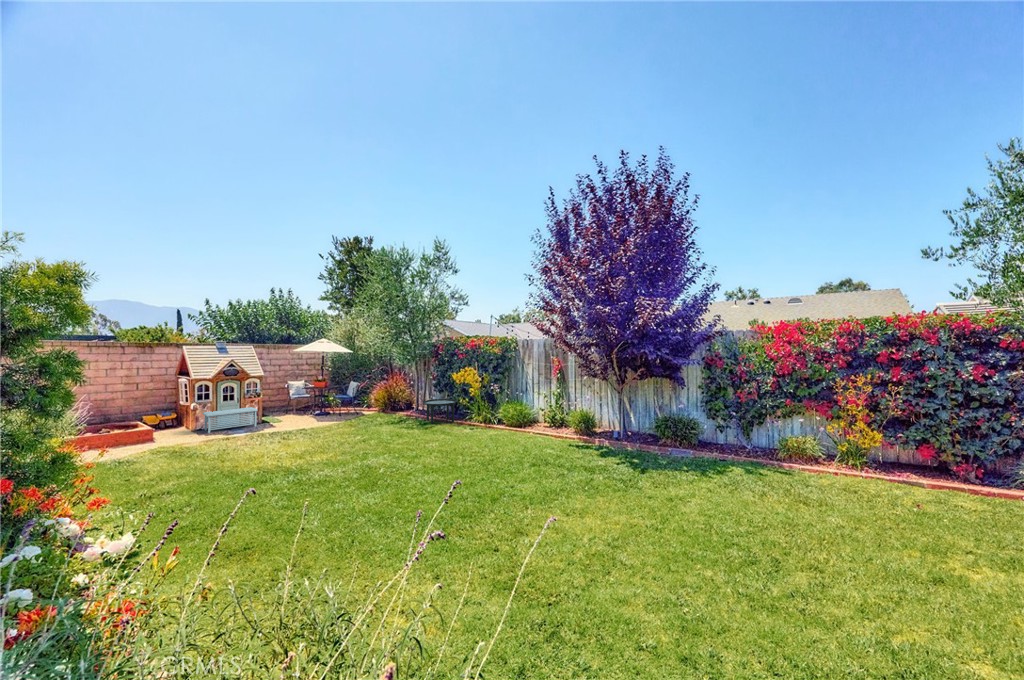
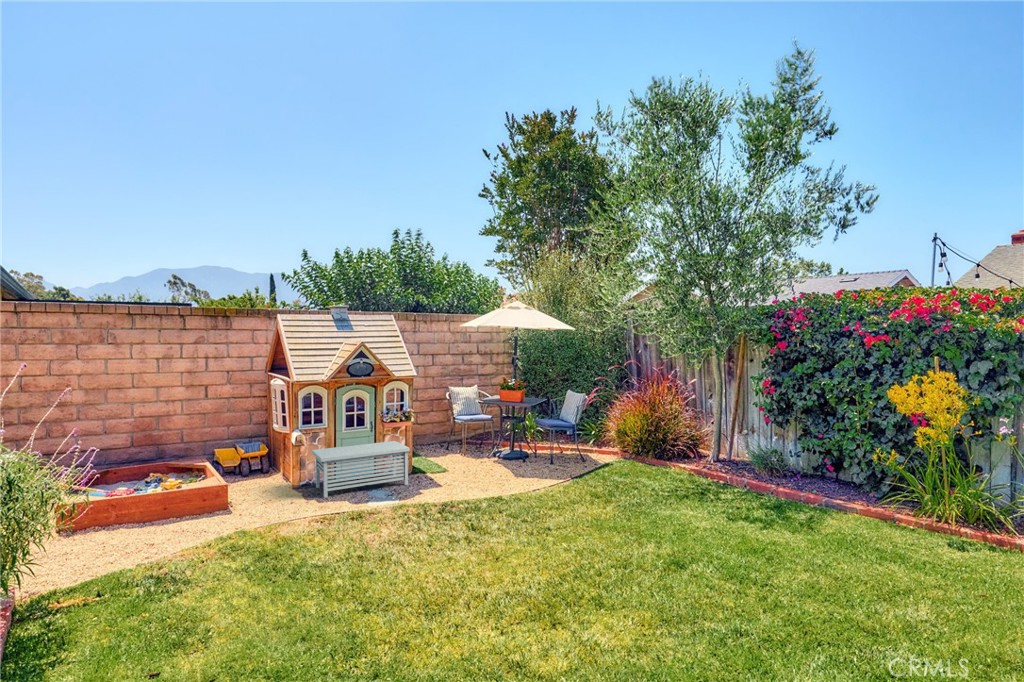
round table: present [423,399,457,424] -> none [792,443,901,517]

